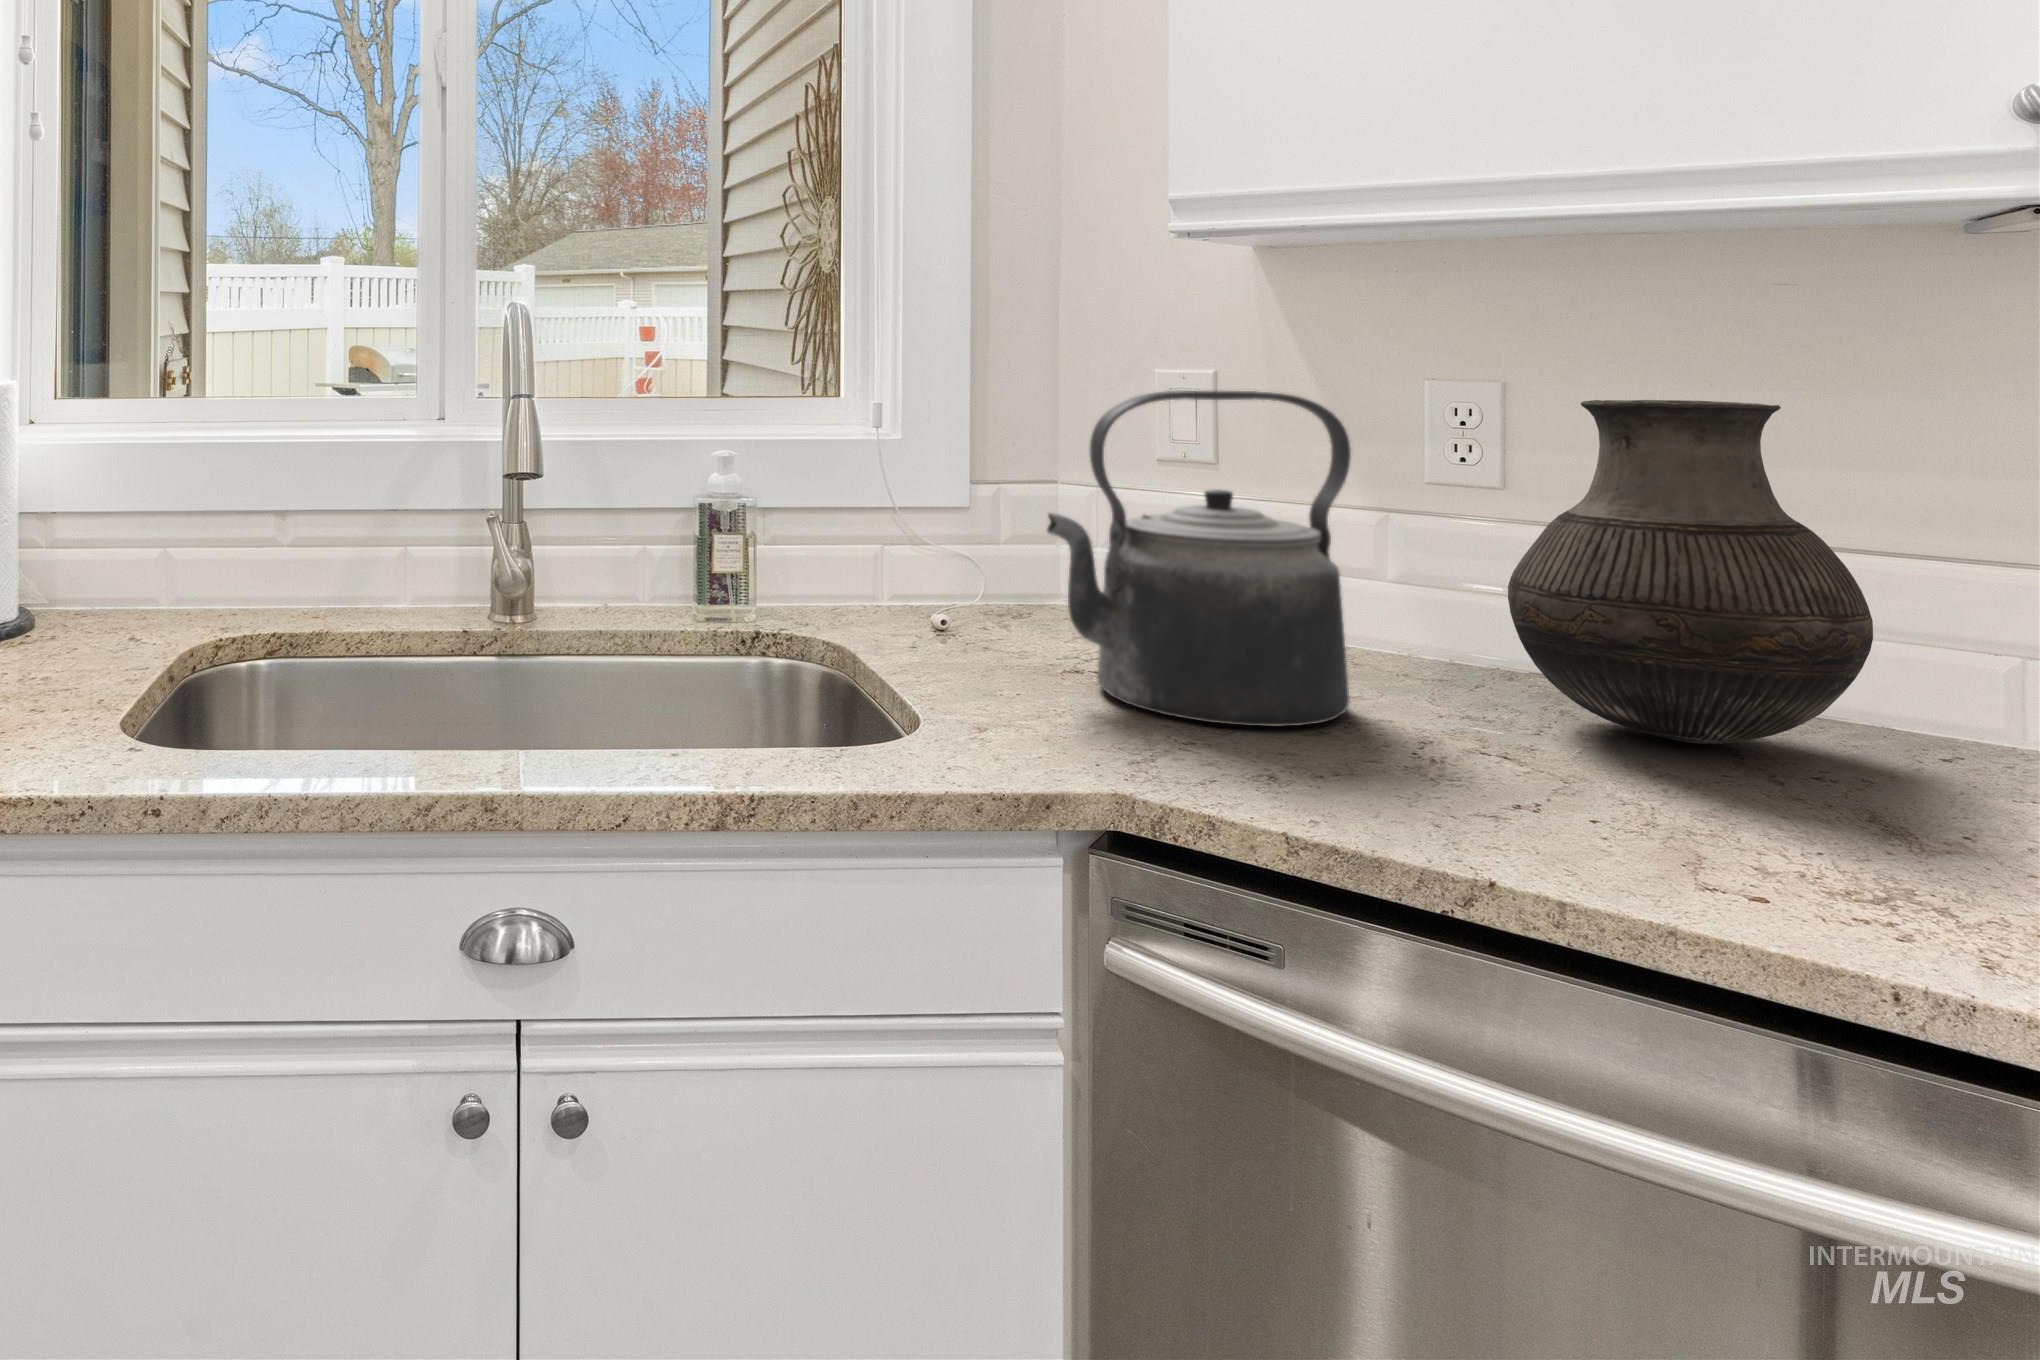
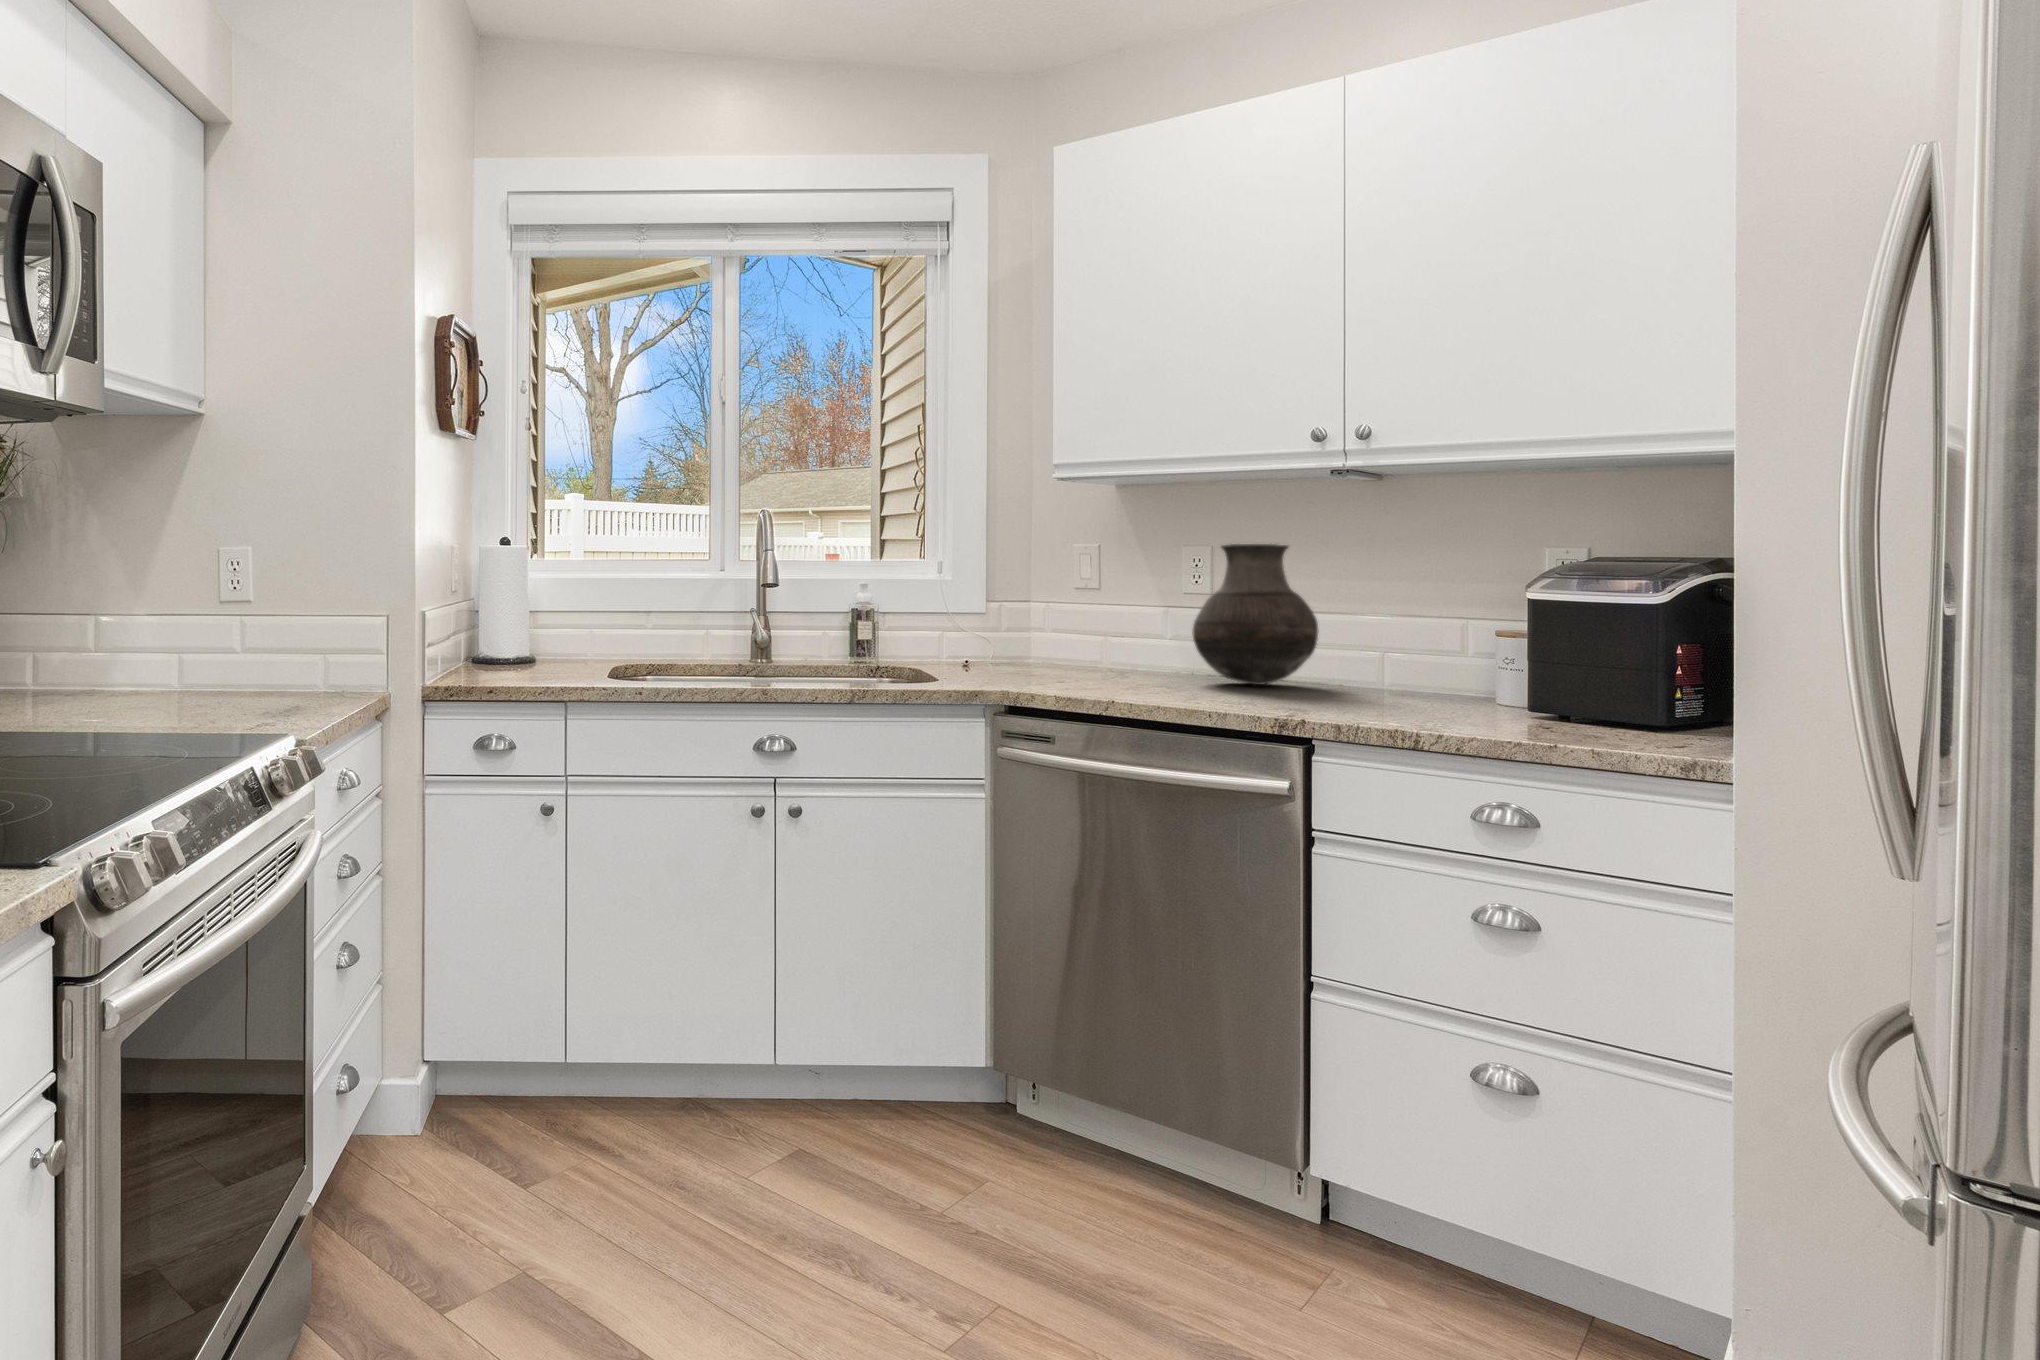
kettle: present [1047,391,1351,727] -> none [1001,544,1133,681]

